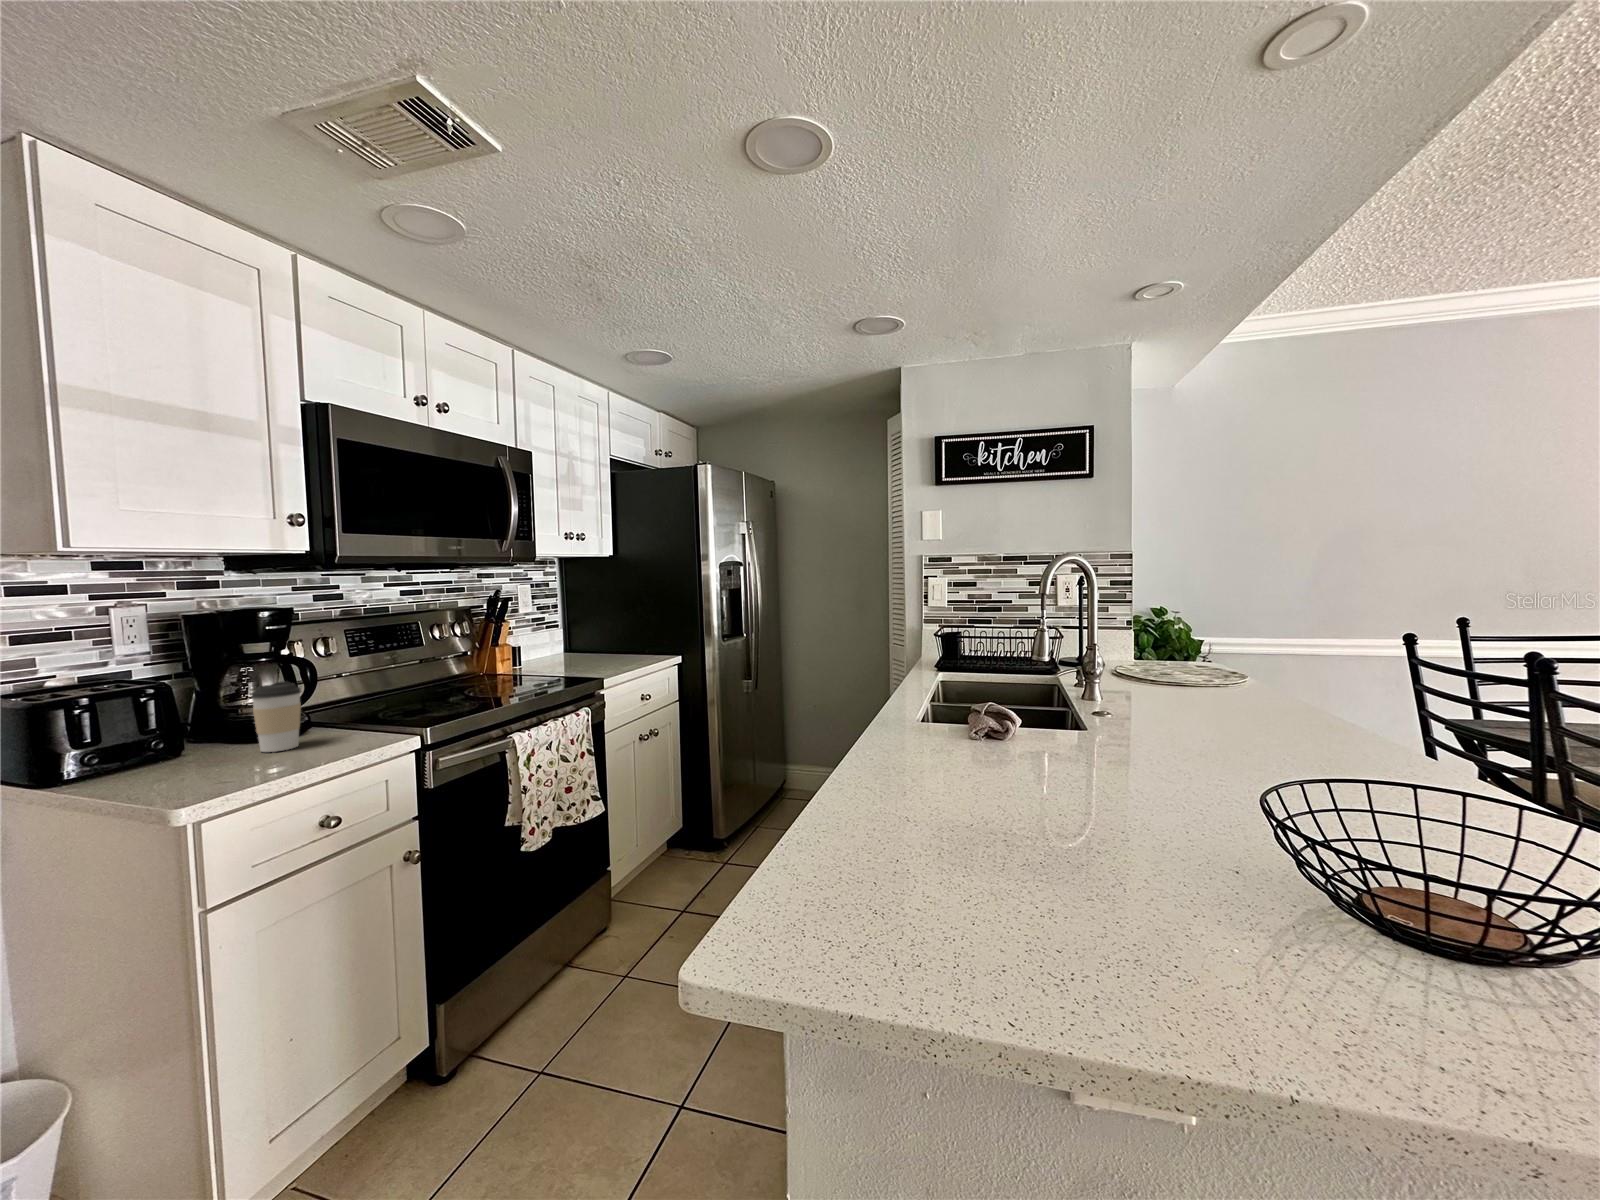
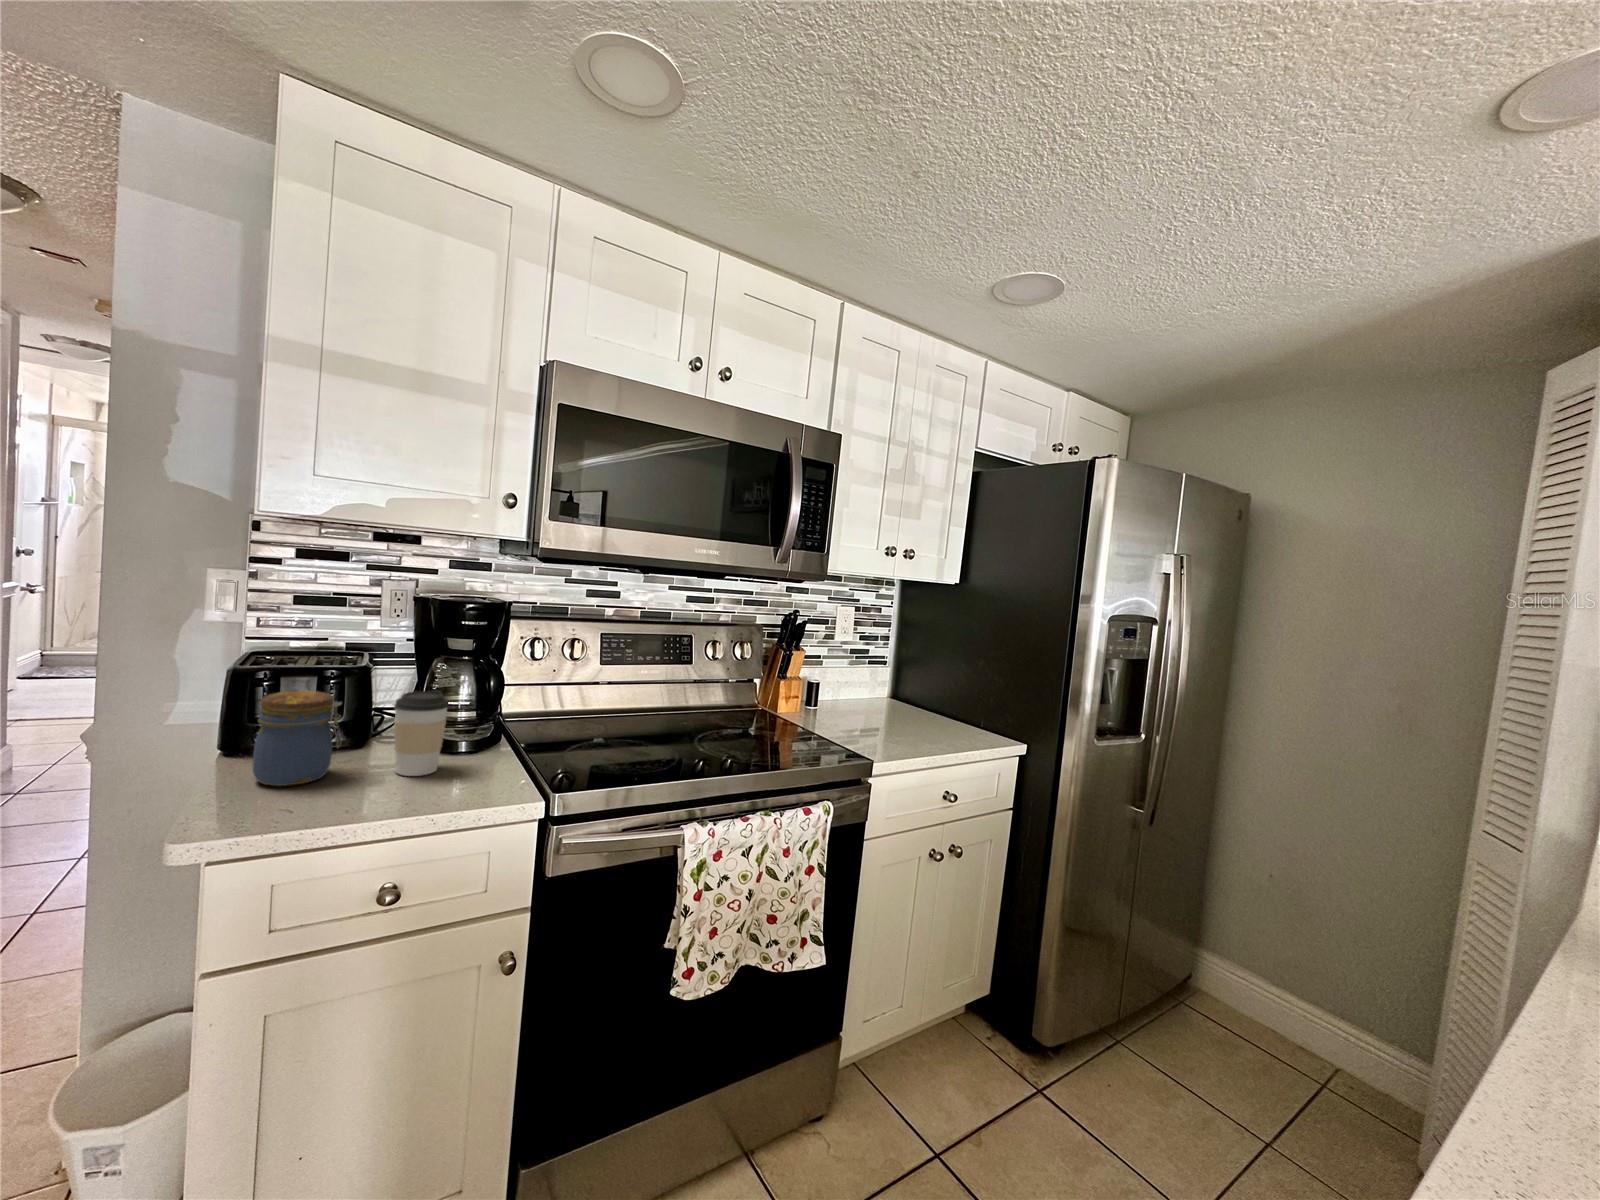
jar: none [135,699,216,780] -> present [253,691,341,786]

